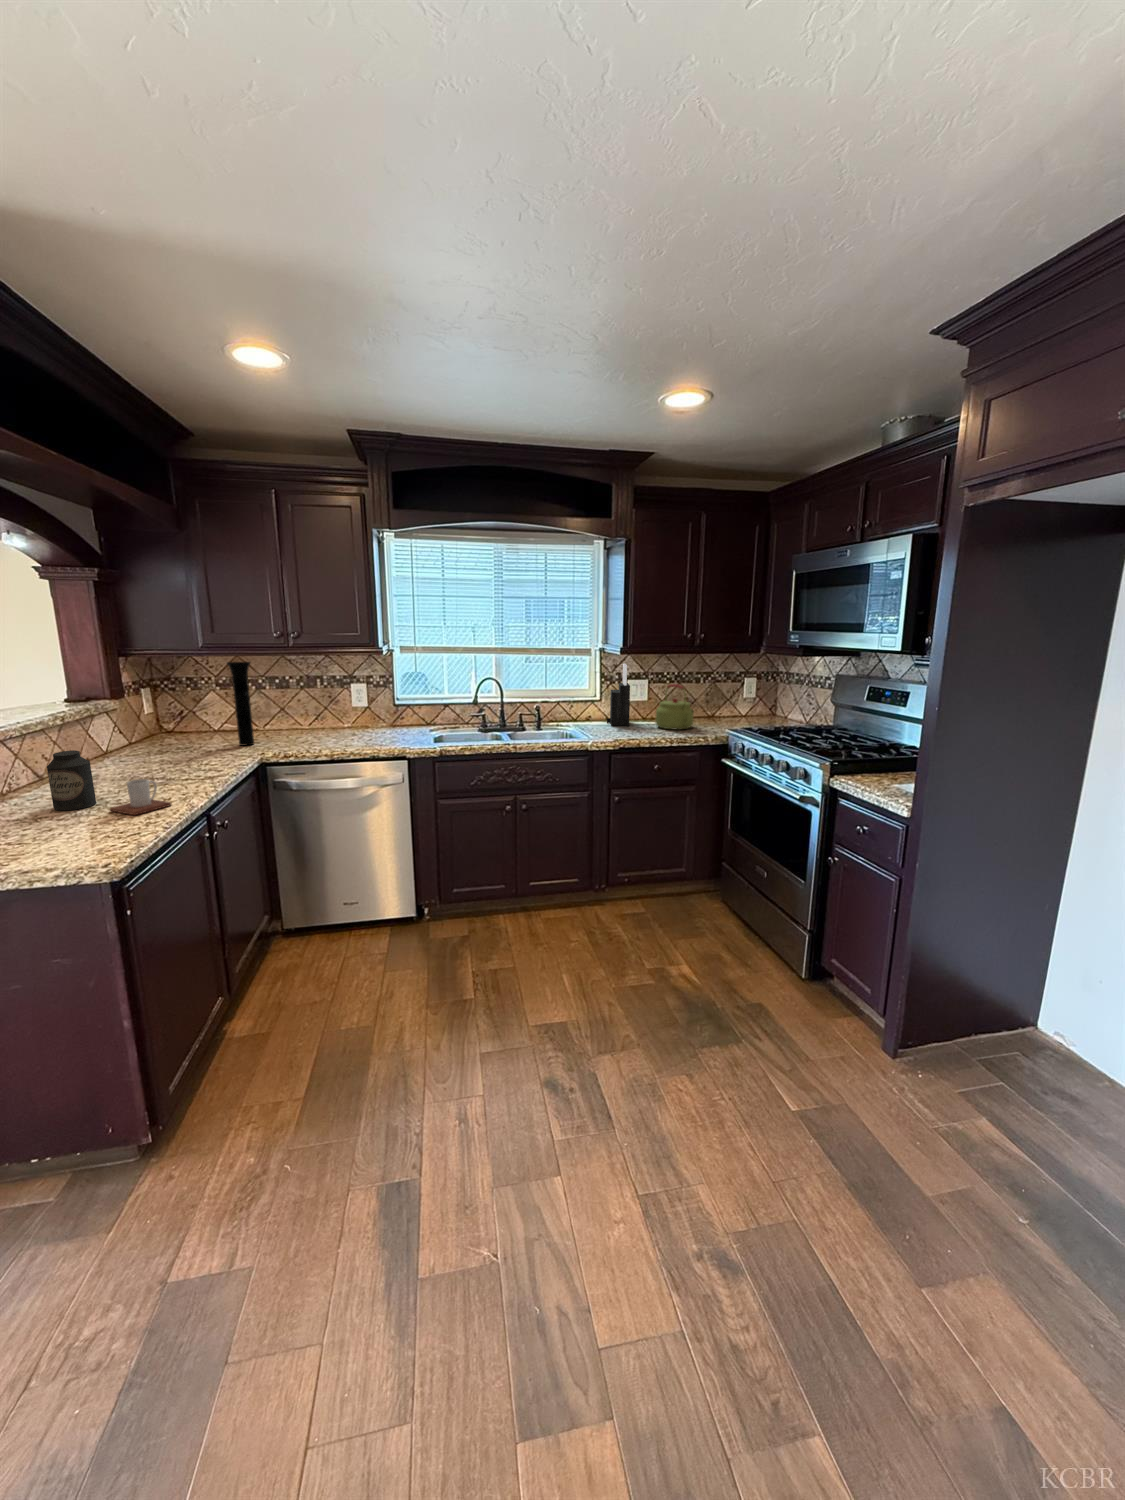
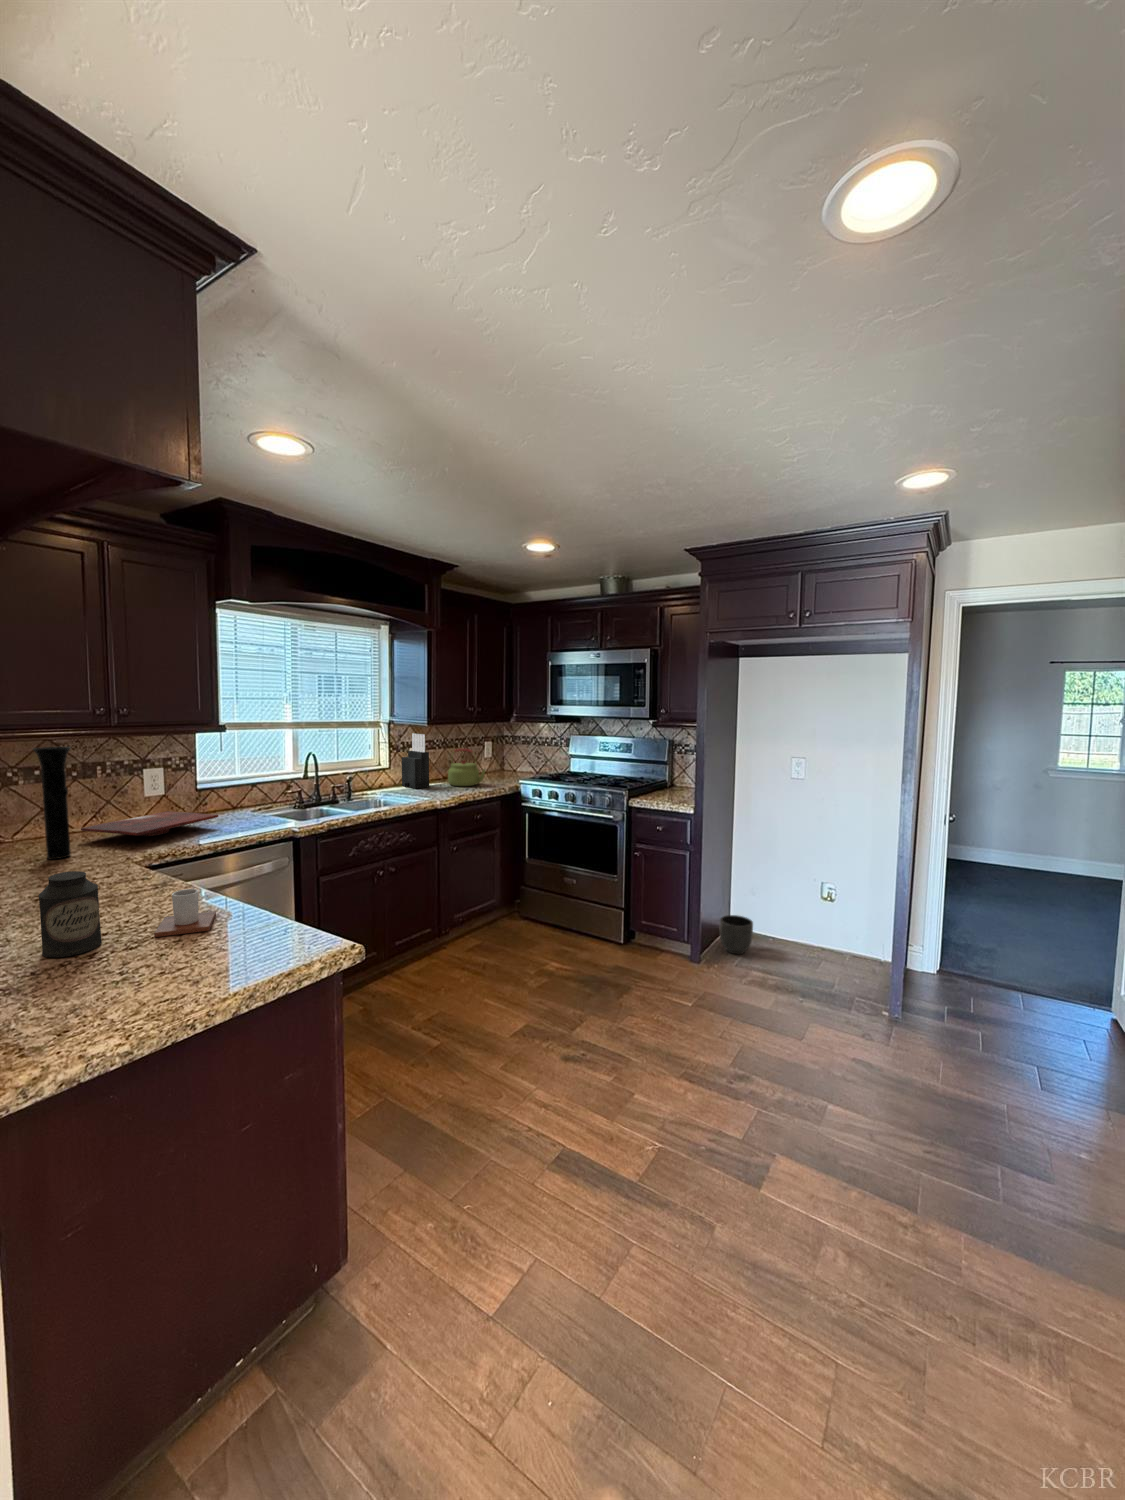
cutting board: none [284,720,373,738] -> present [81,811,218,836]
planter: none [964,1003,1037,1080] -> present [720,915,753,954]

